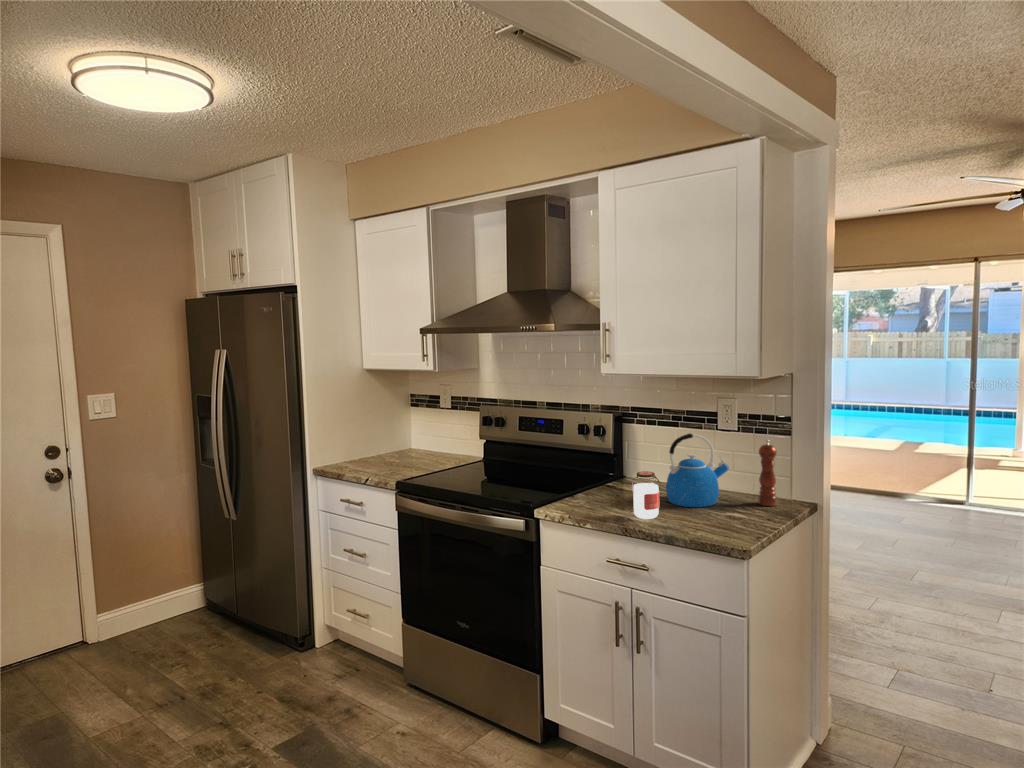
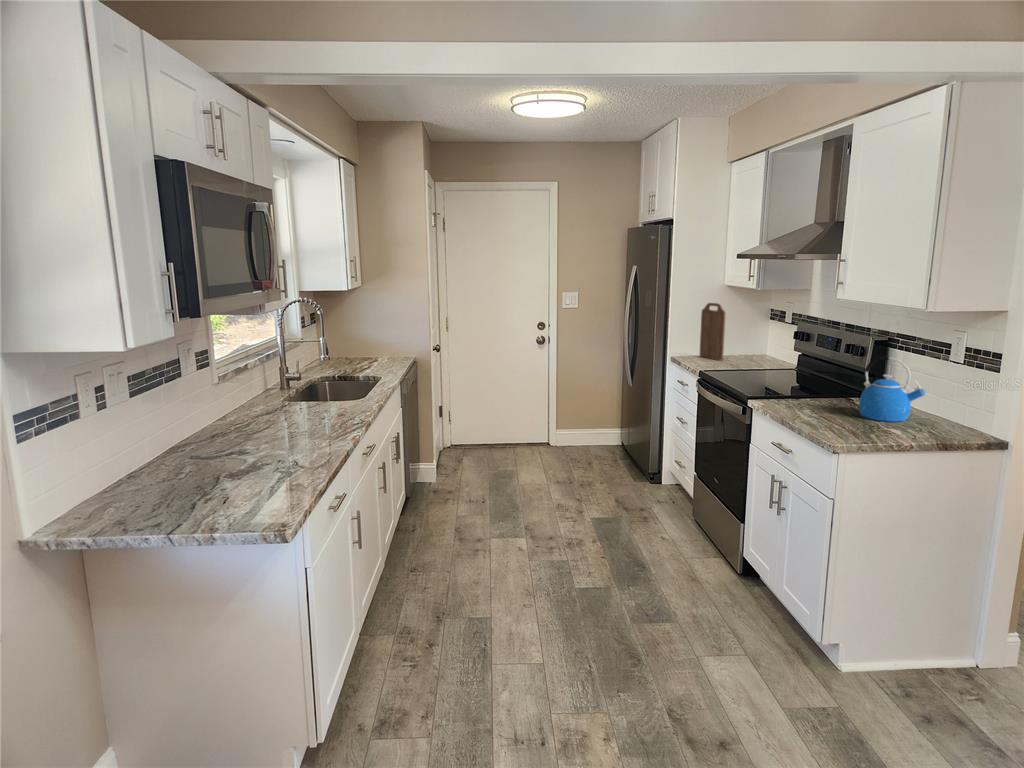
cutting board: none [347,393,388,464] -> present [700,303,725,360]
pepper mill: present [758,440,777,506] -> none [939,371,964,433]
jar: present [632,471,660,519] -> none [800,378,826,416]

